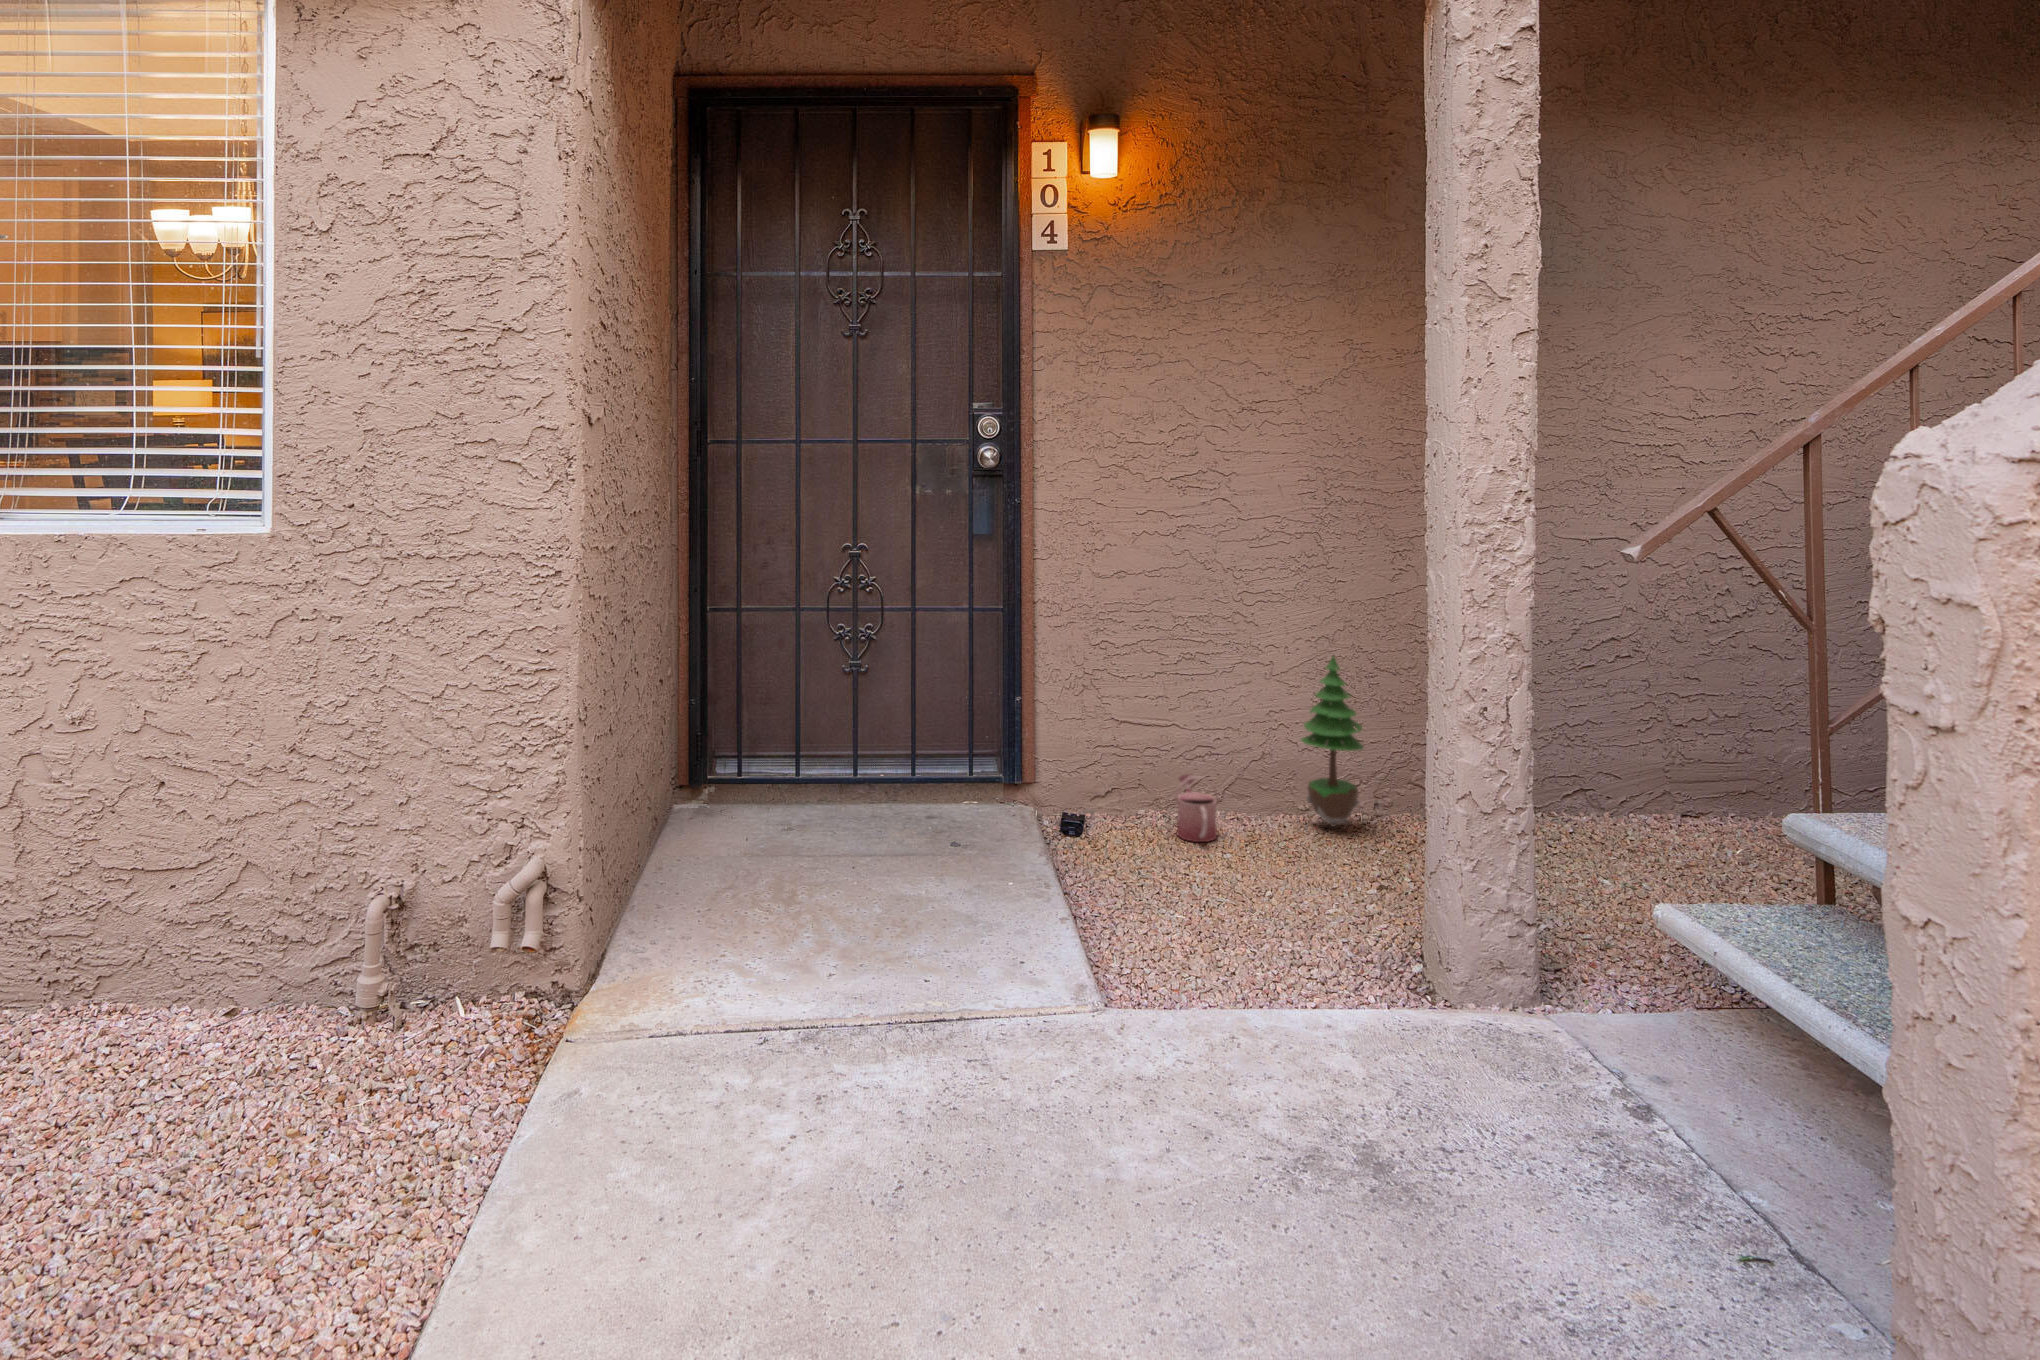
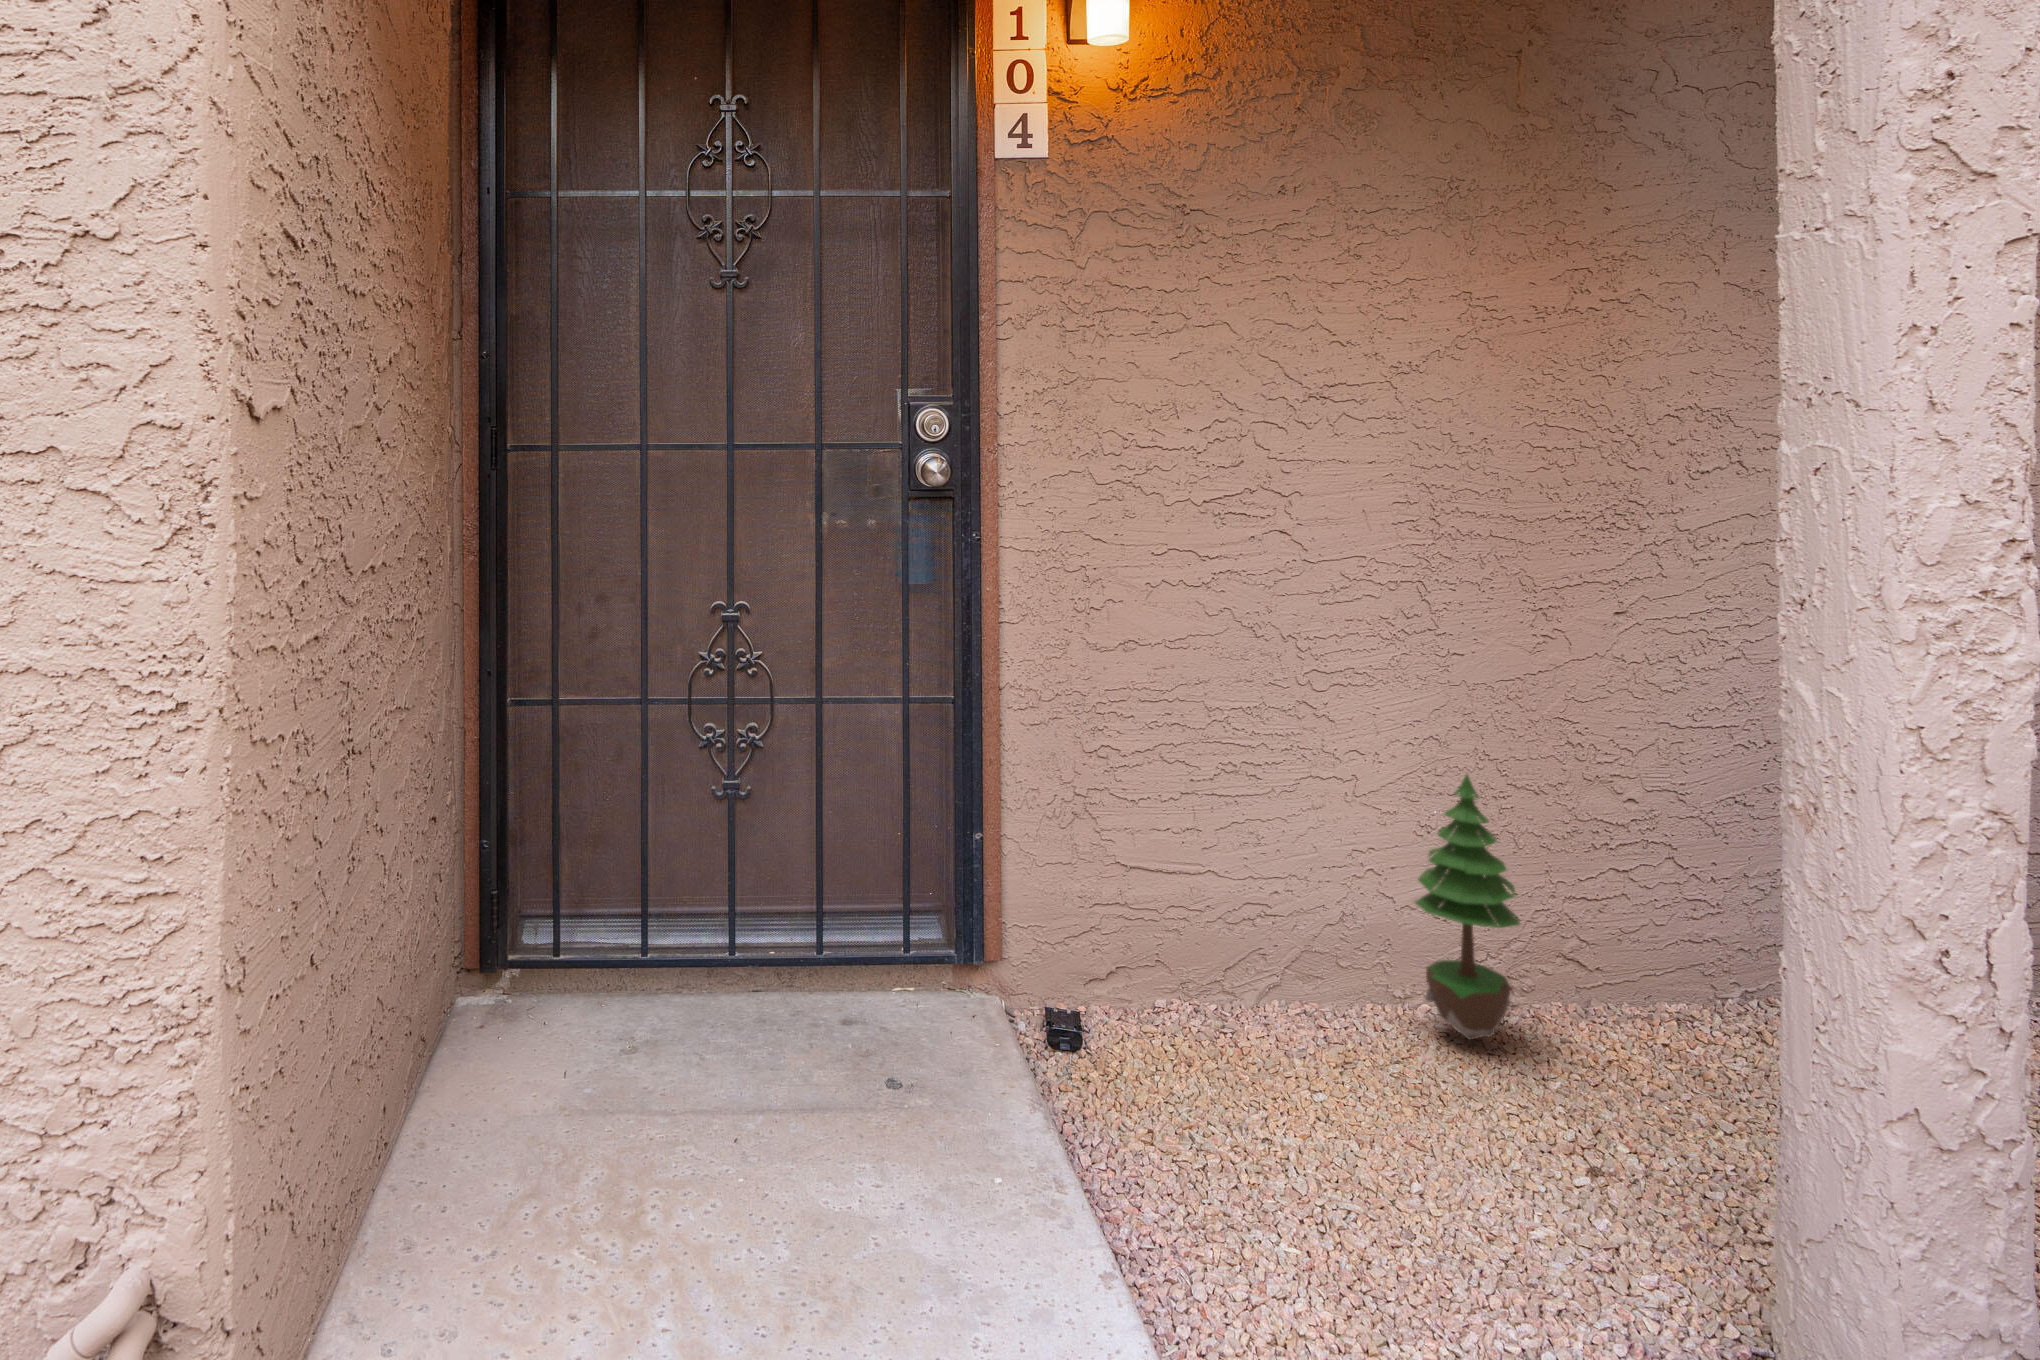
watering can: present [1175,774,1219,842] -> none [1223,955,1300,1075]

